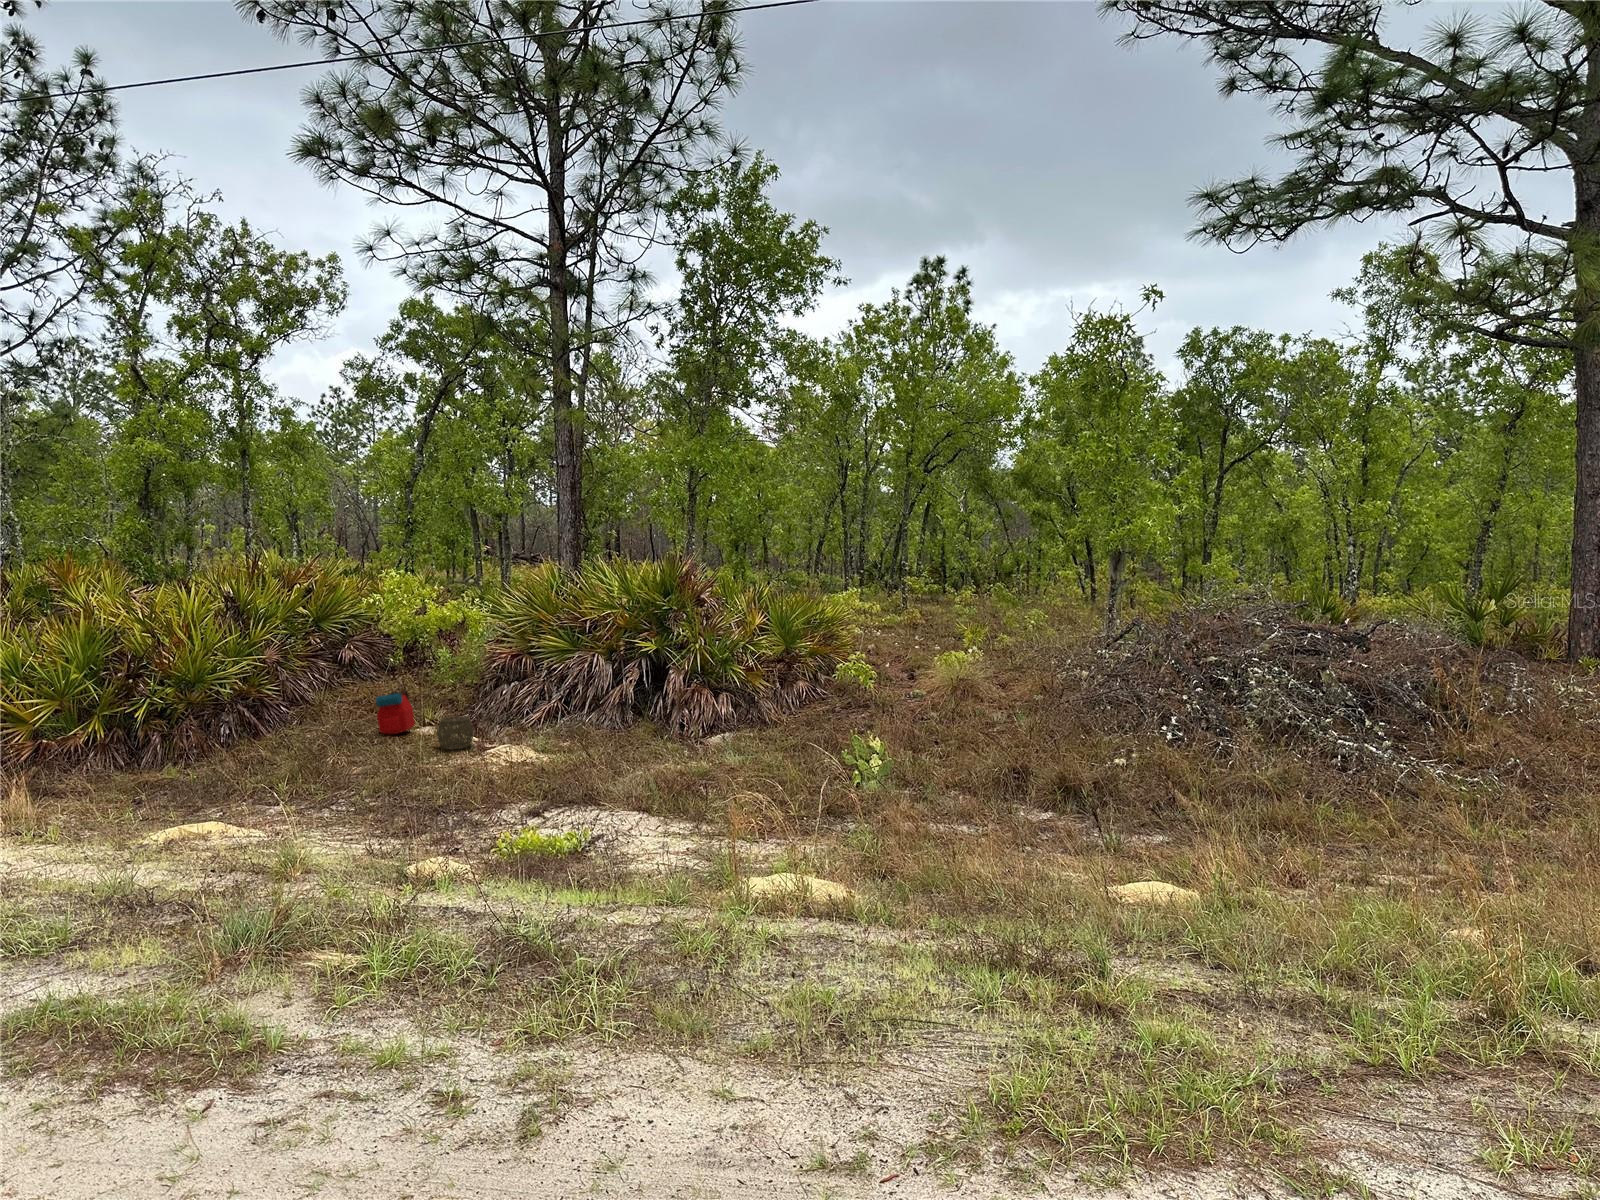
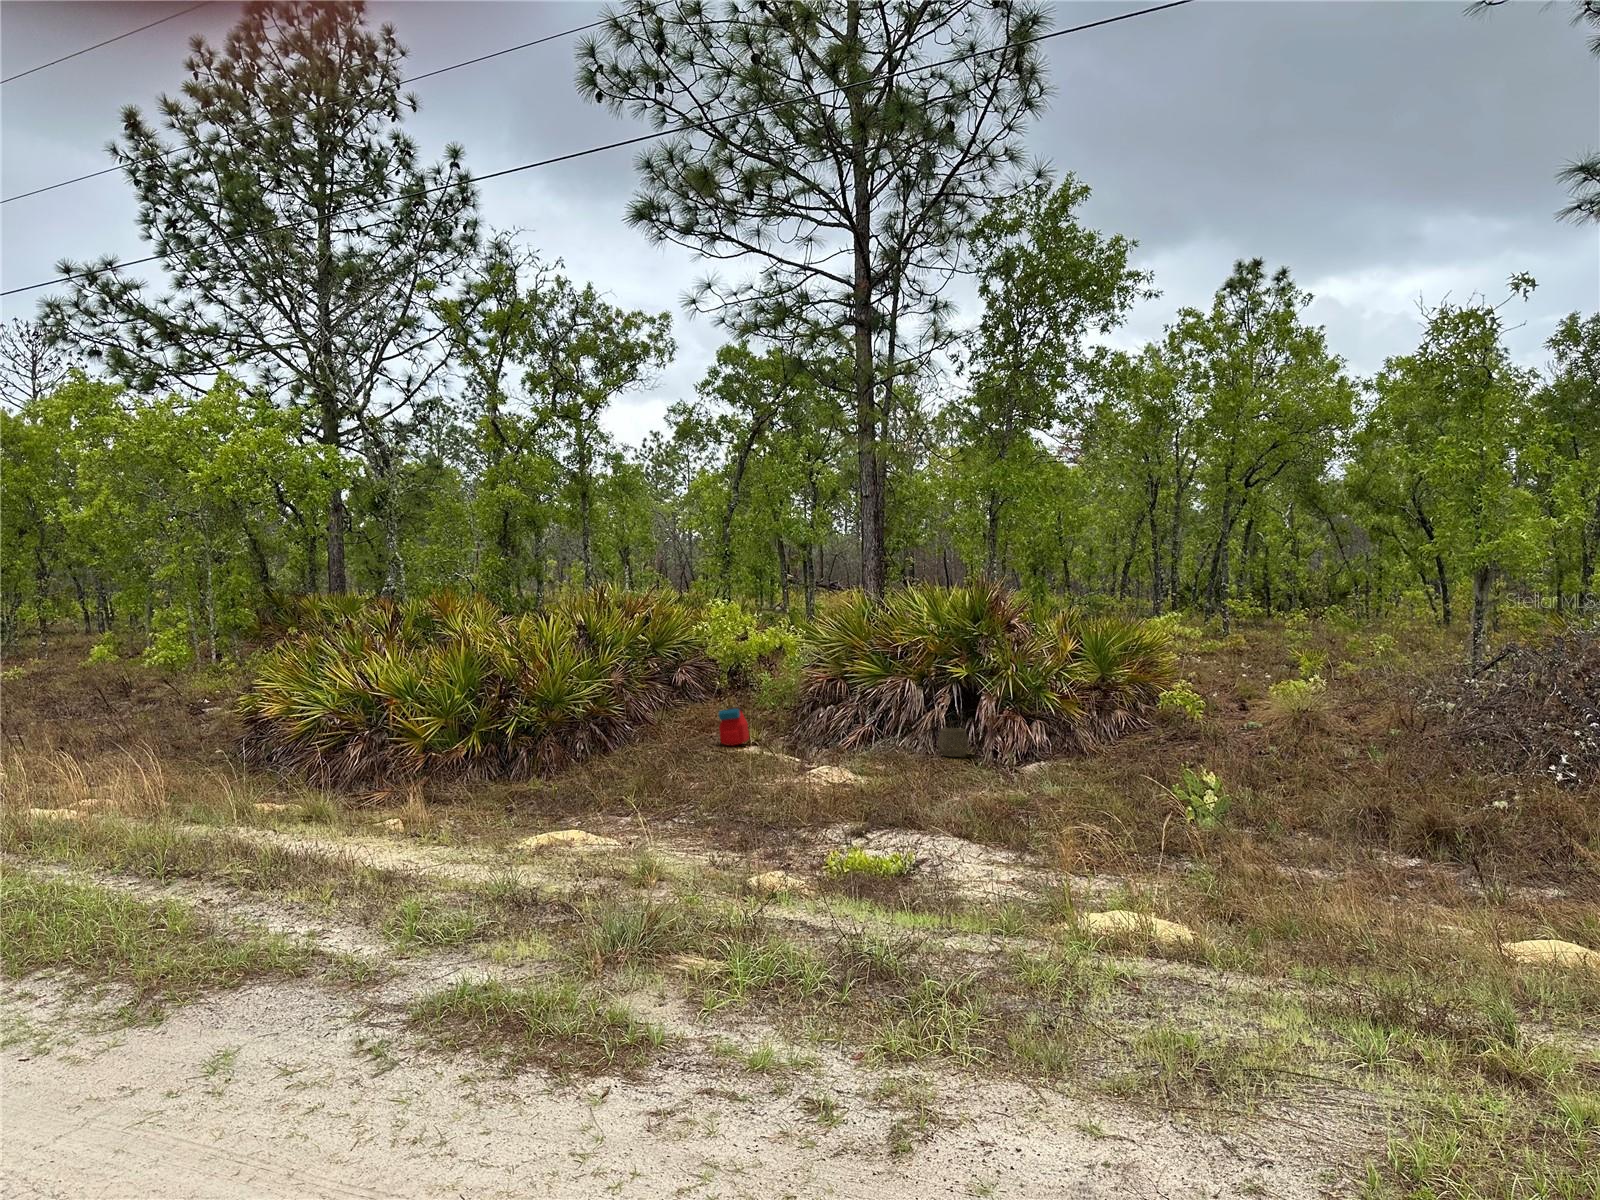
woven basket: present [437,716,473,749] -> present [938,728,969,757]

